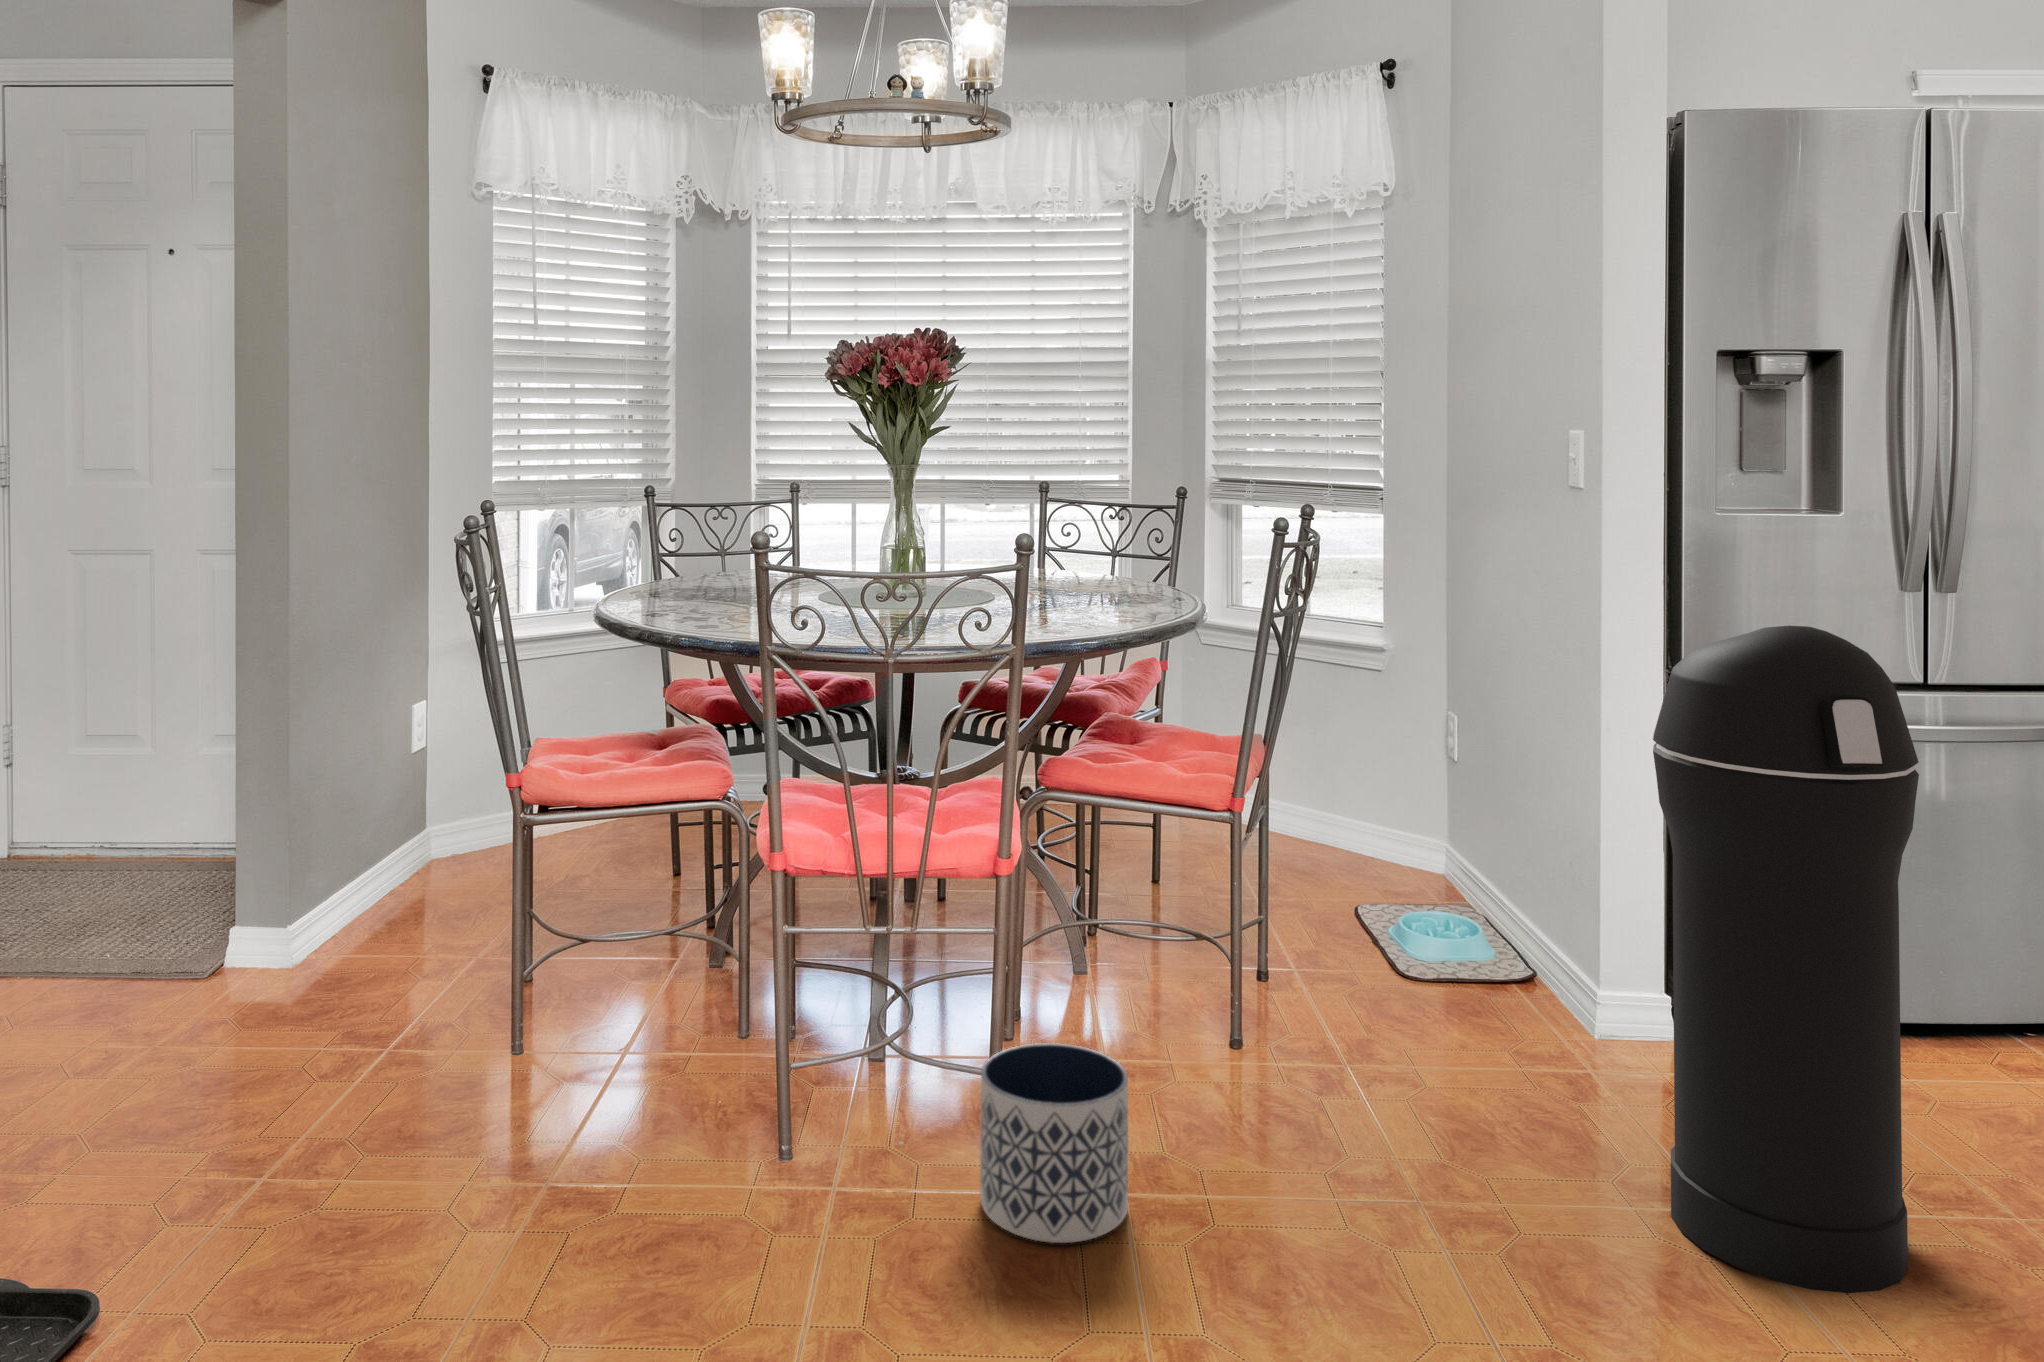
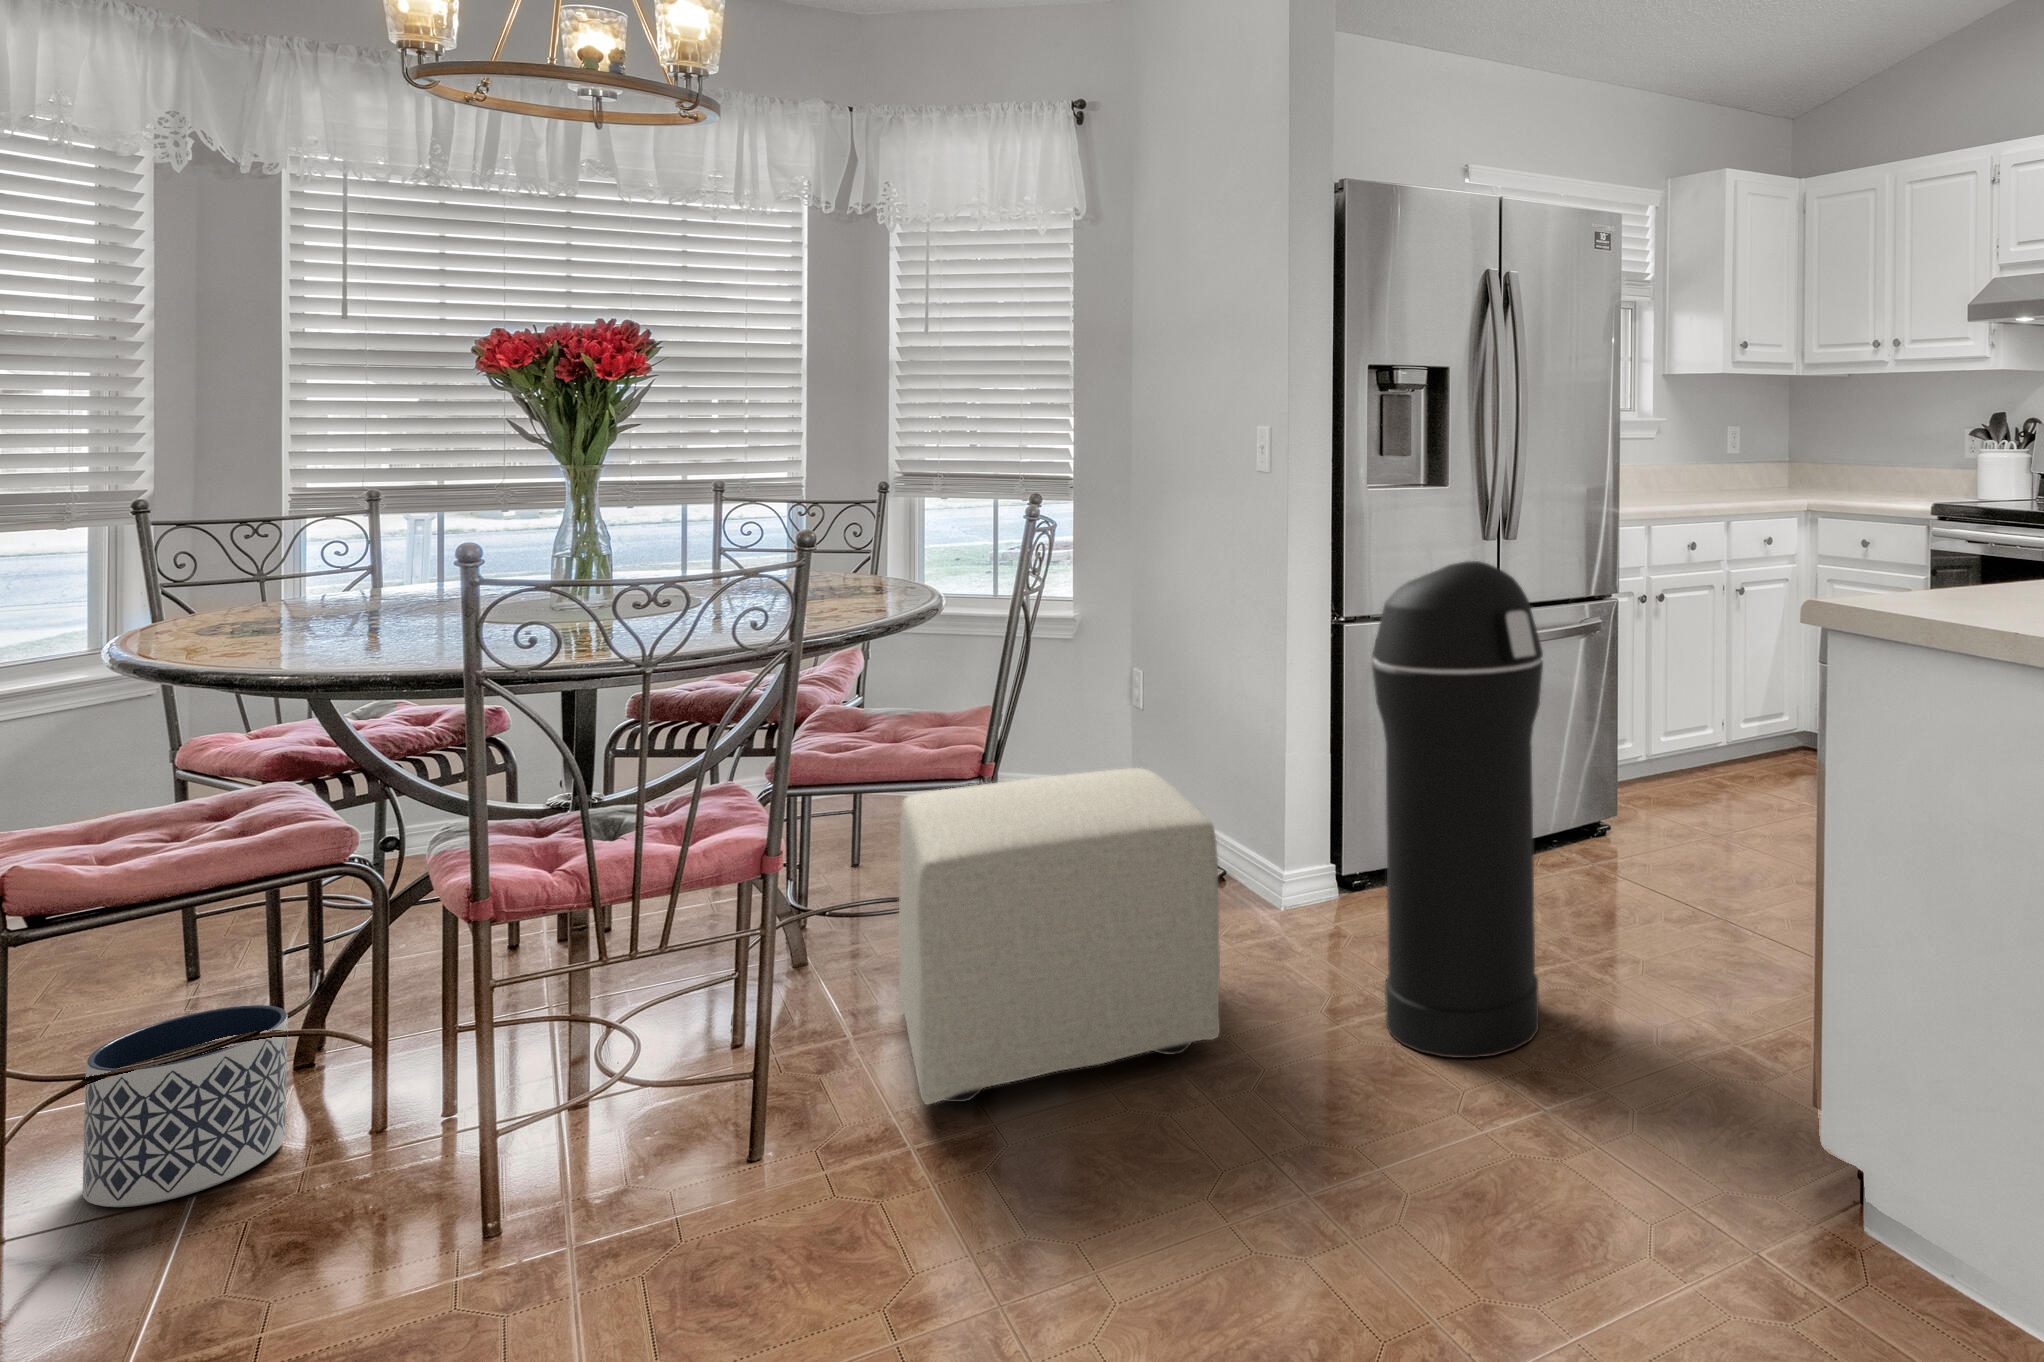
ottoman: none [1117,811,1441,1152] -> present [898,768,1220,1104]
planter: present [980,1043,1128,1243] -> present [83,1005,288,1207]

